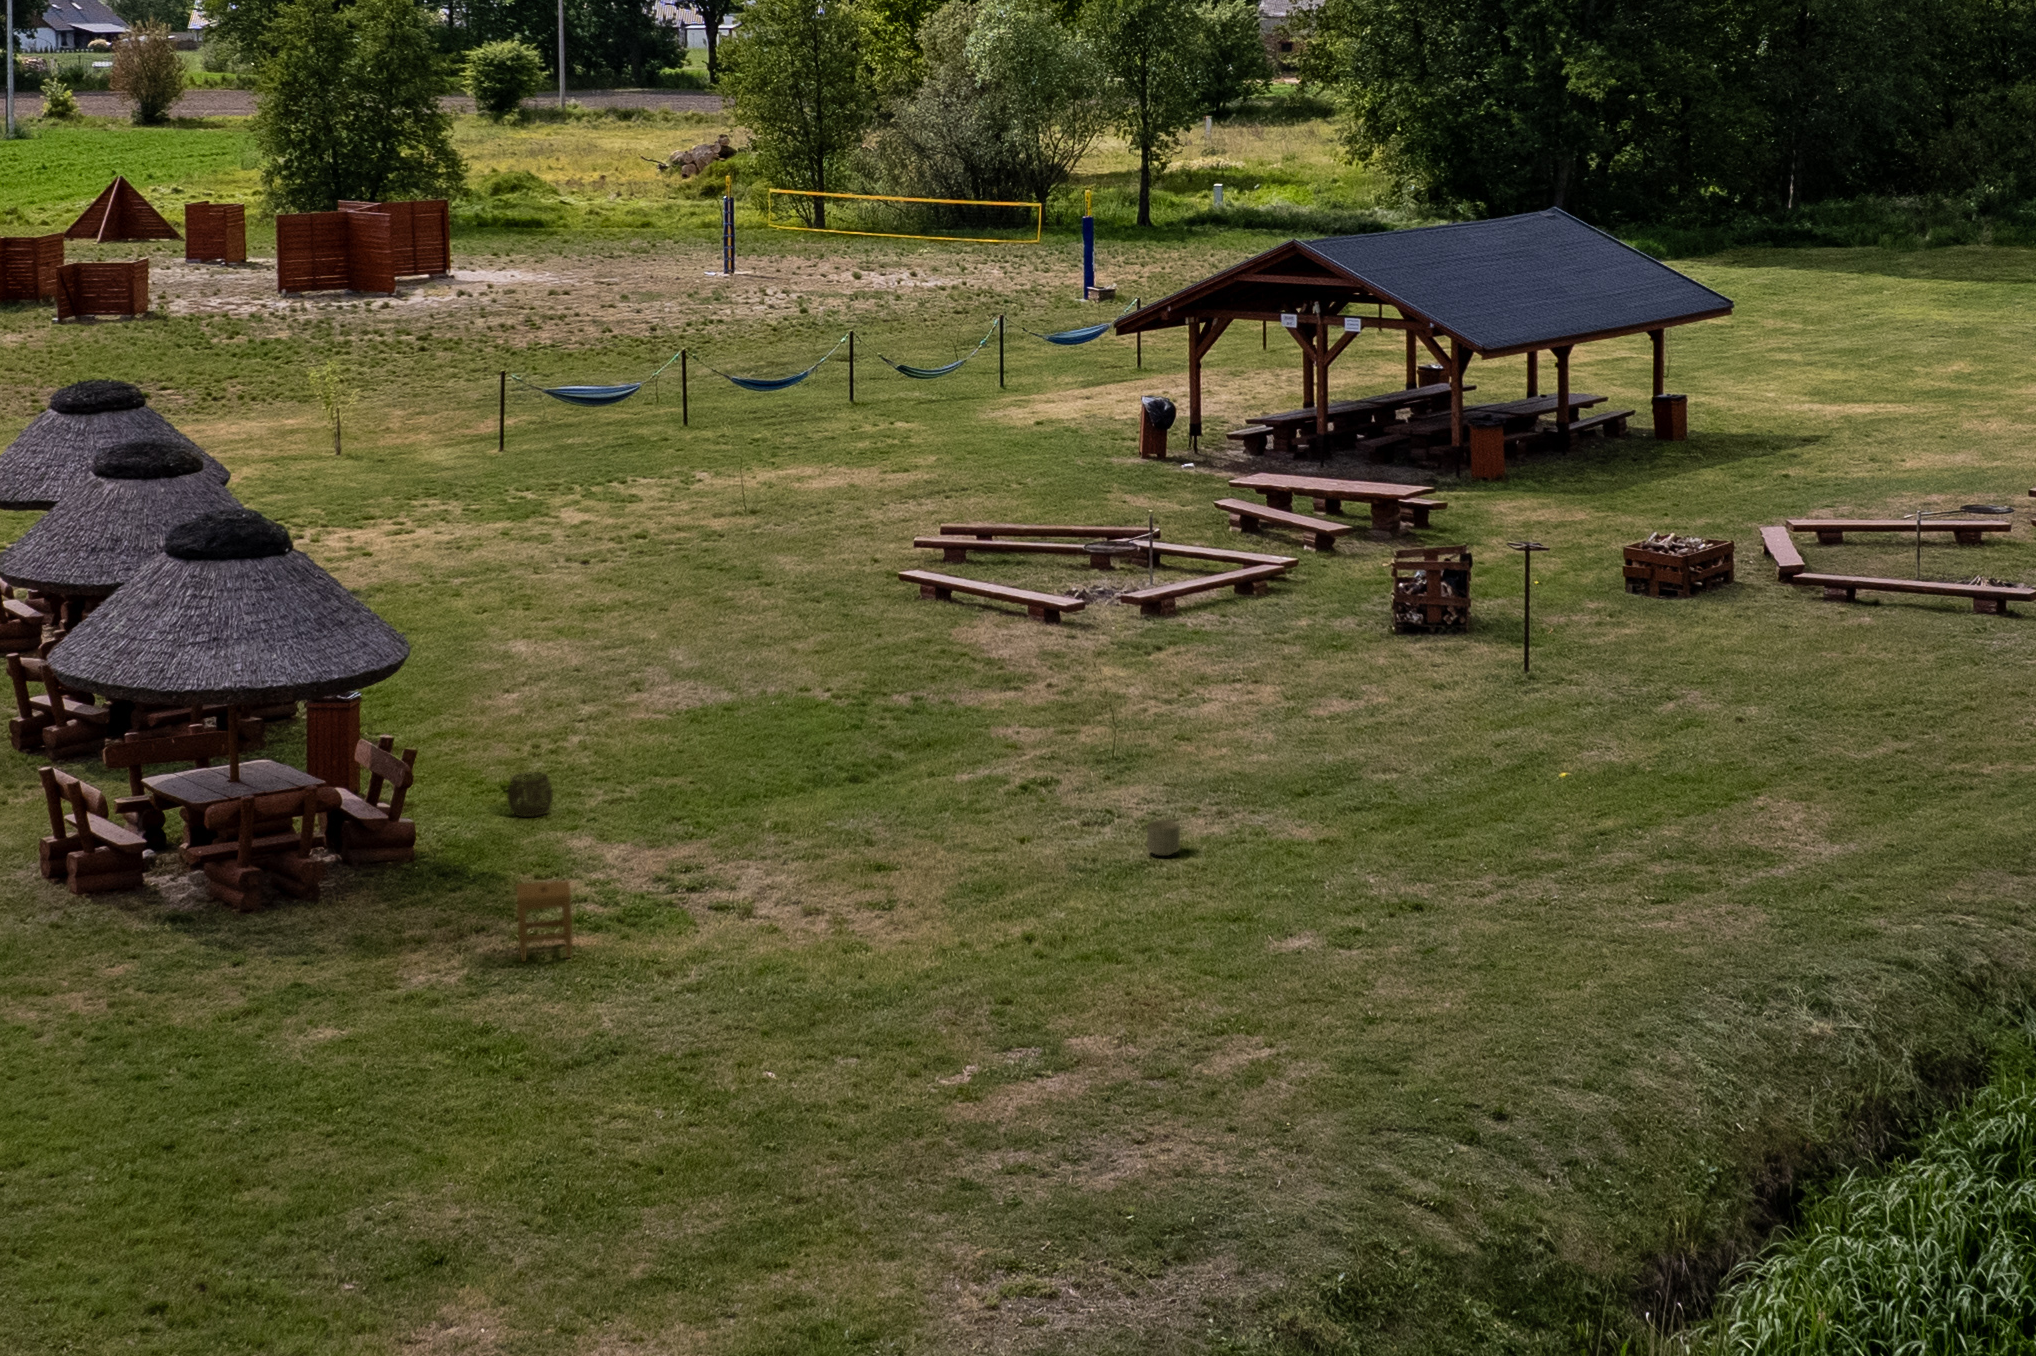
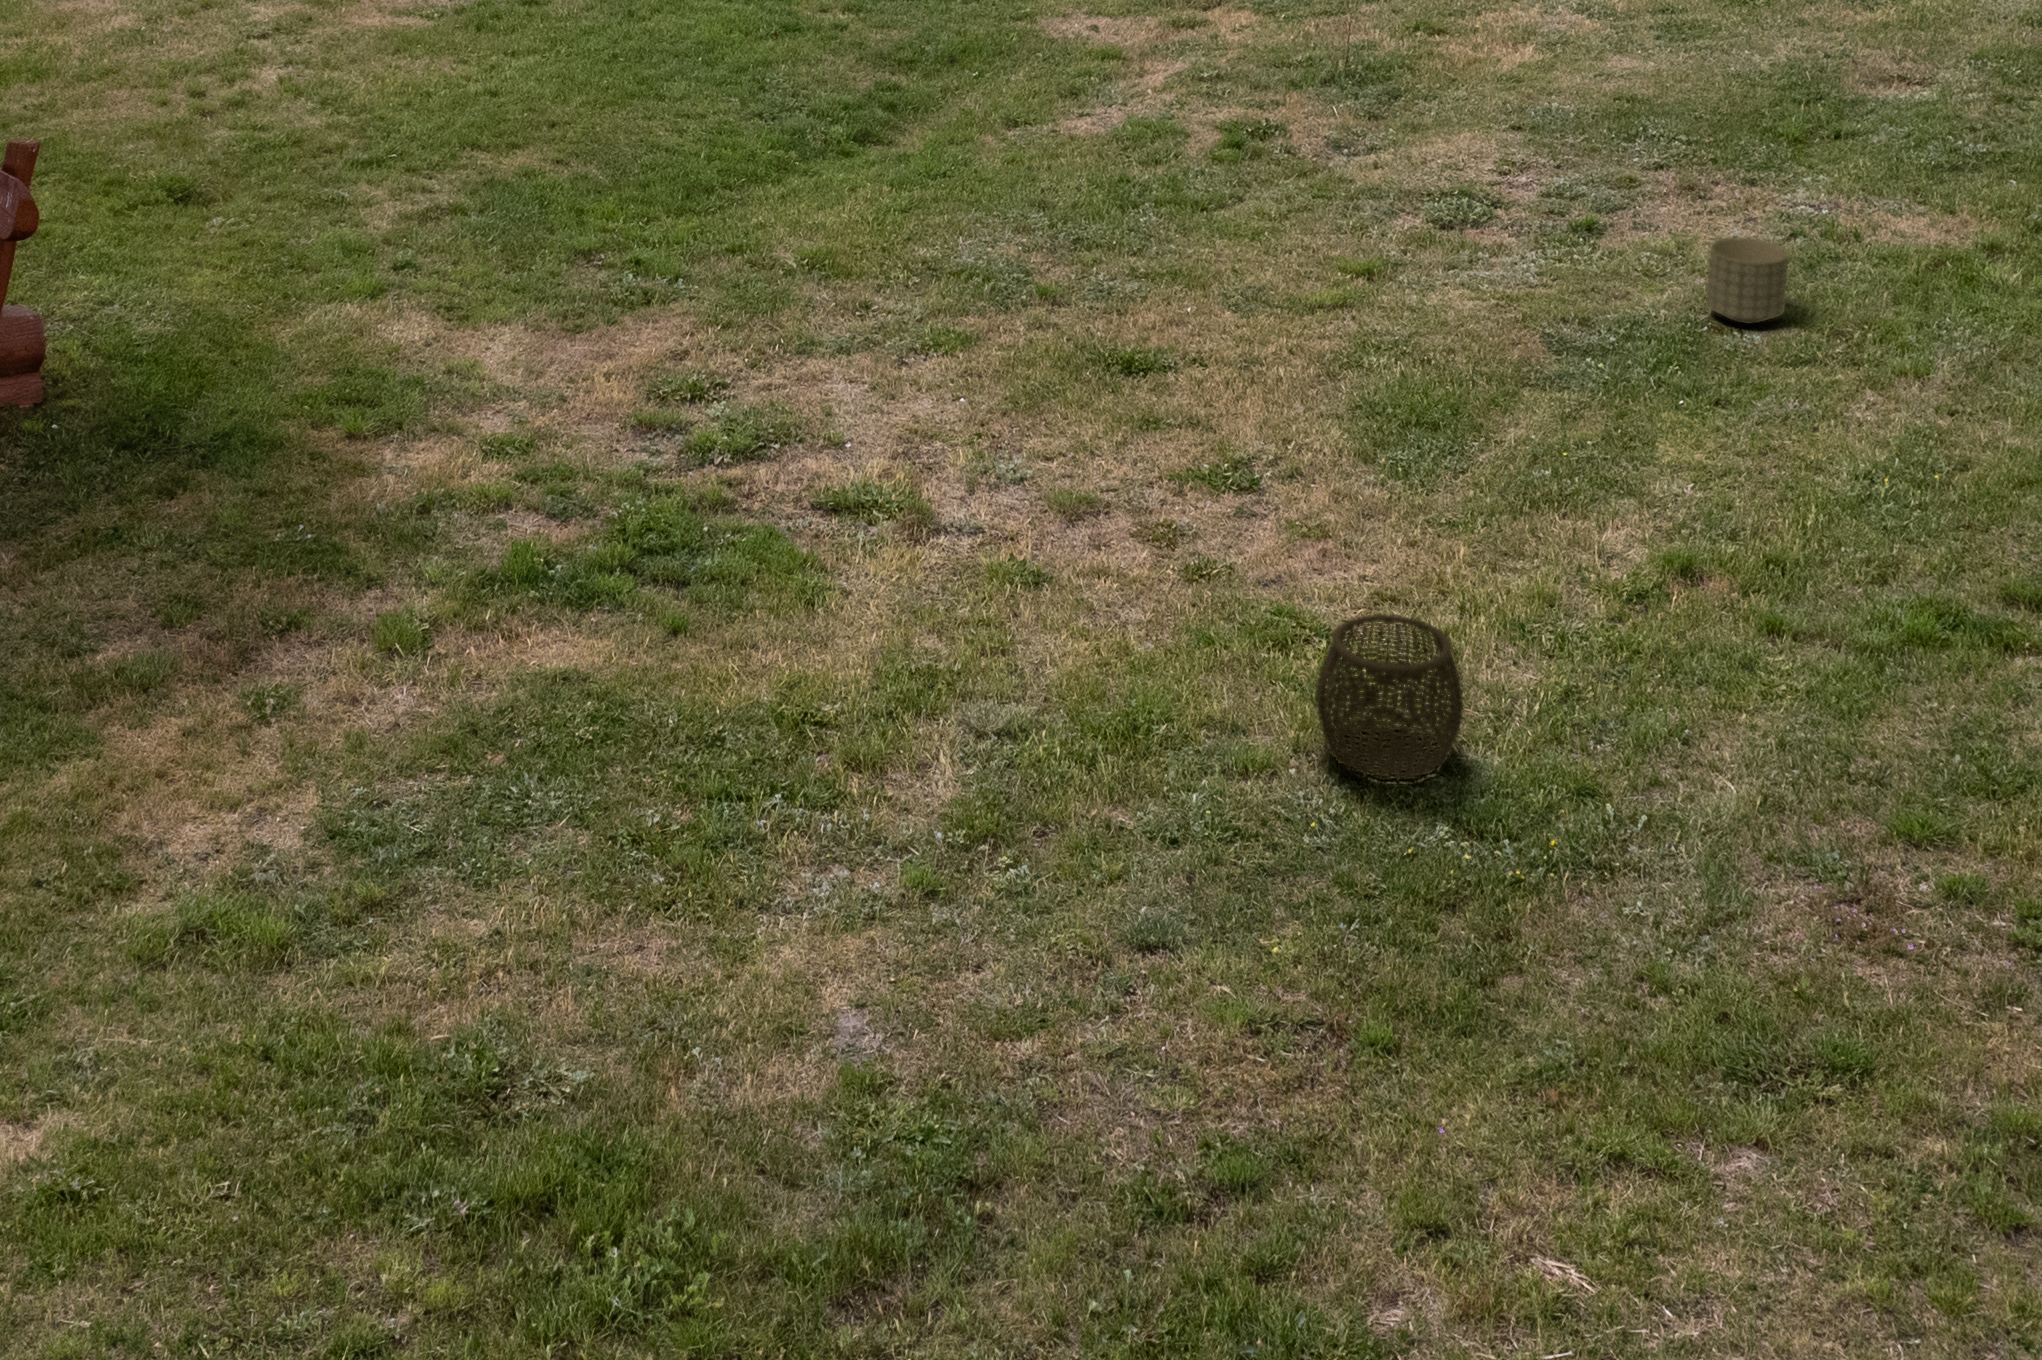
woven basket: present [507,772,553,817] -> present [1315,614,1464,780]
stool: present [516,880,572,961] -> none [390,506,564,753]

